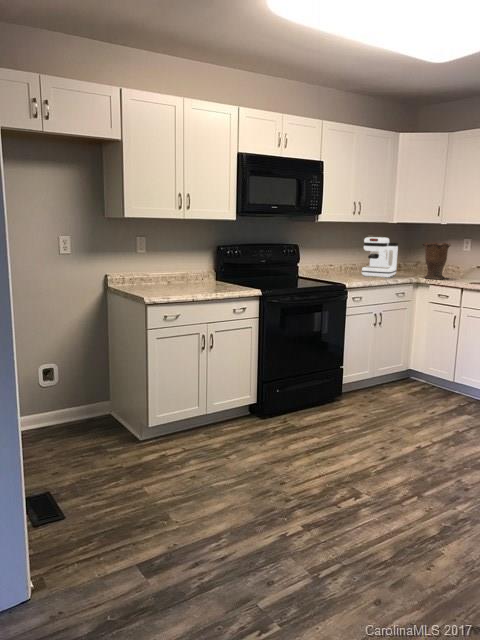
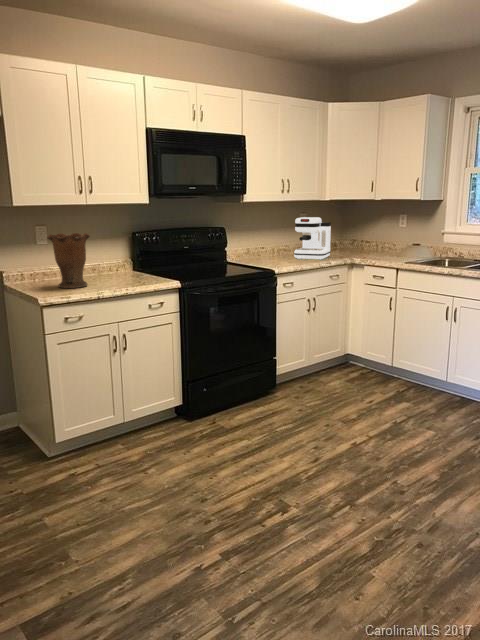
vase: present [422,243,451,279] -> present [47,233,90,288]

